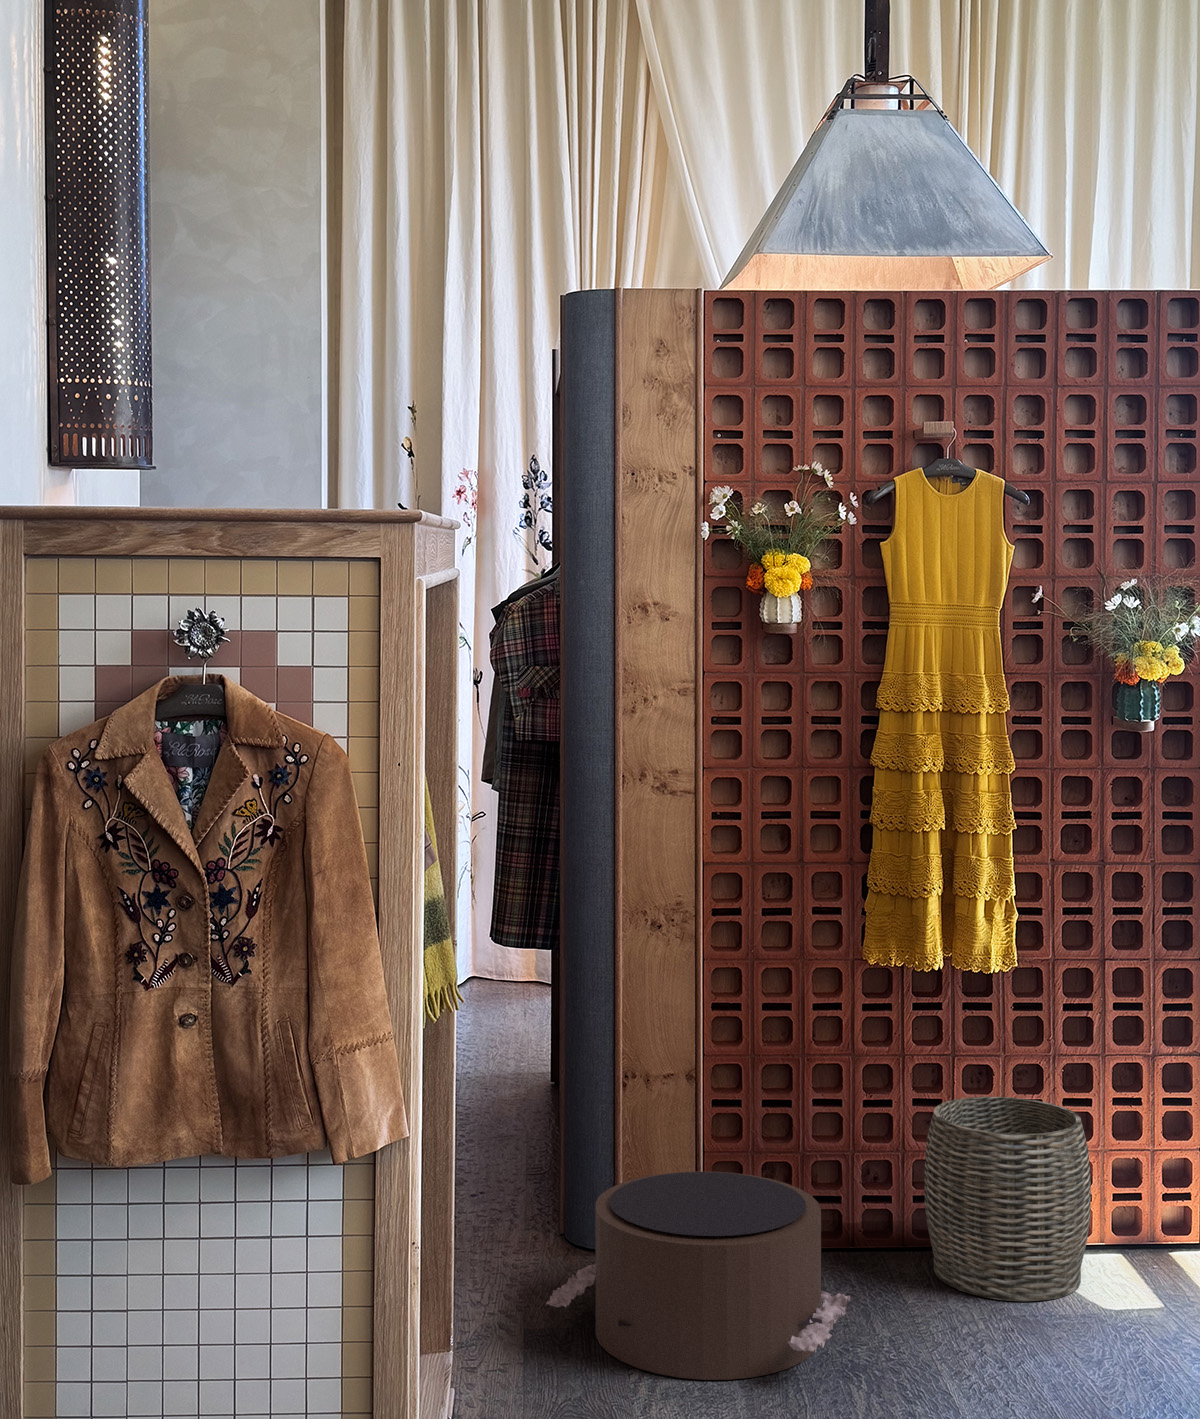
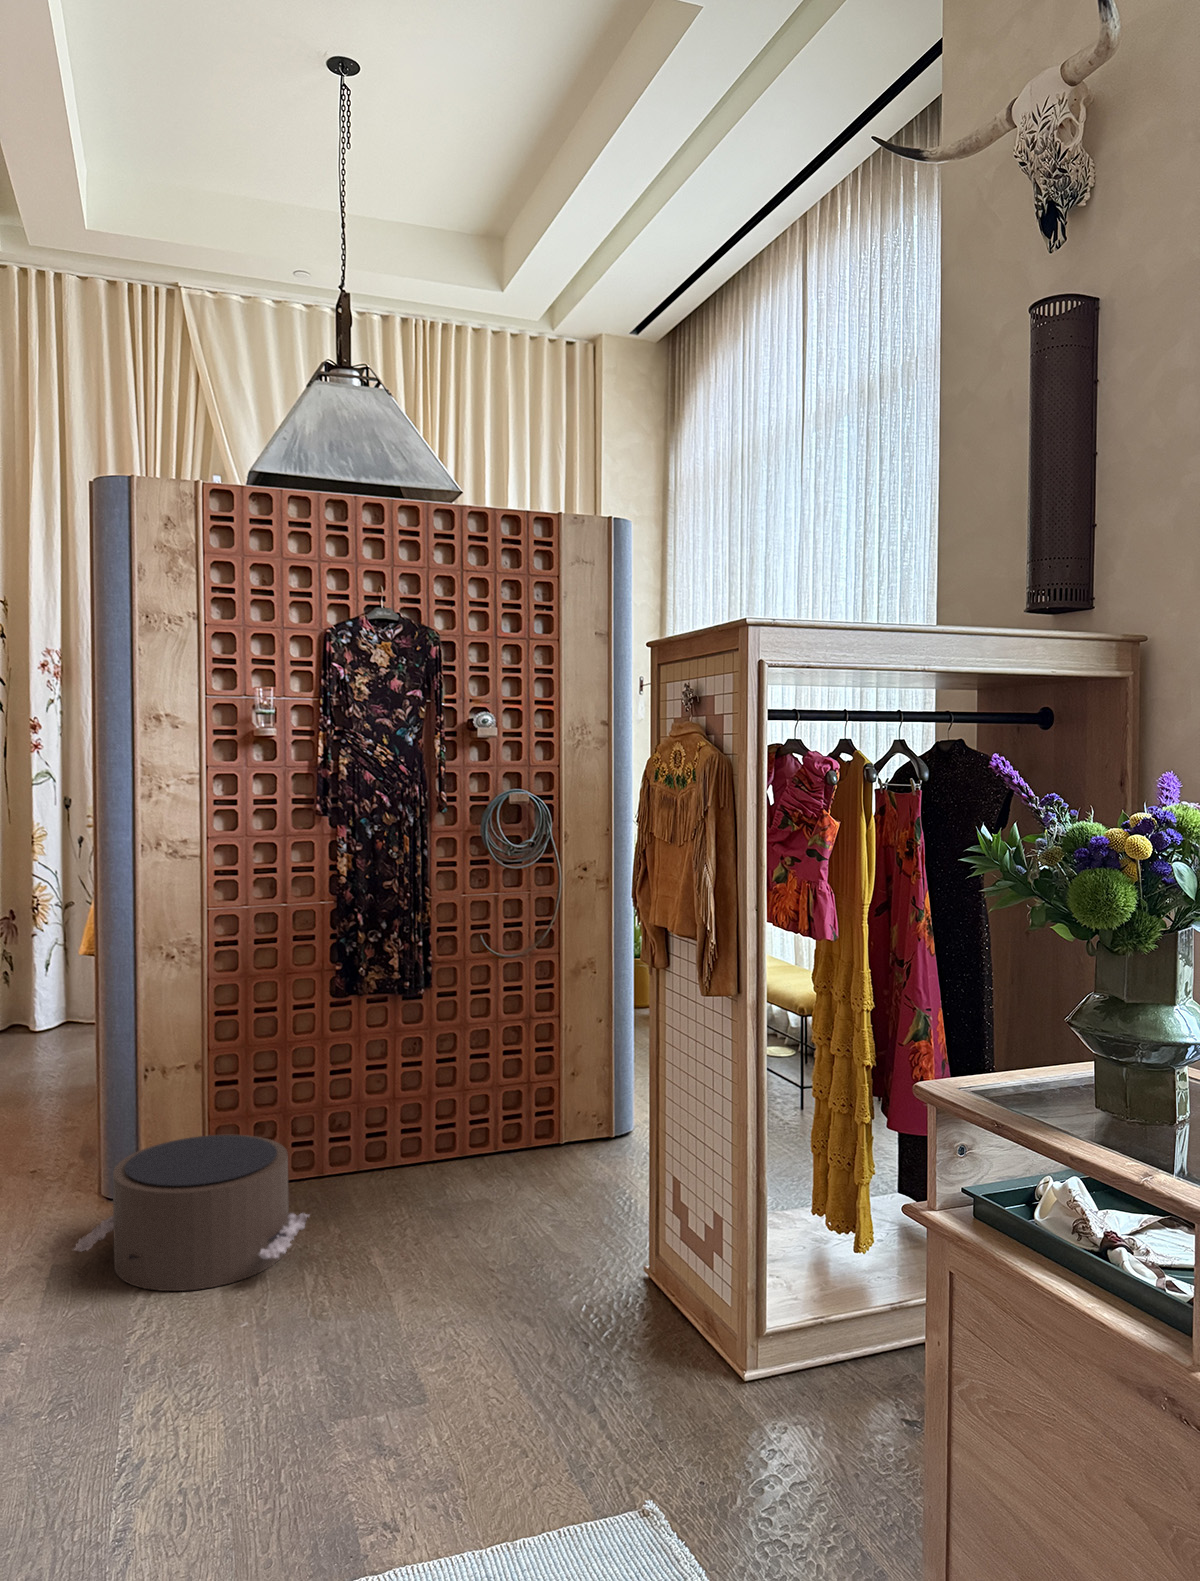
woven basket: present [925,1097,1091,1301] -> none [371,1061,483,1202]

